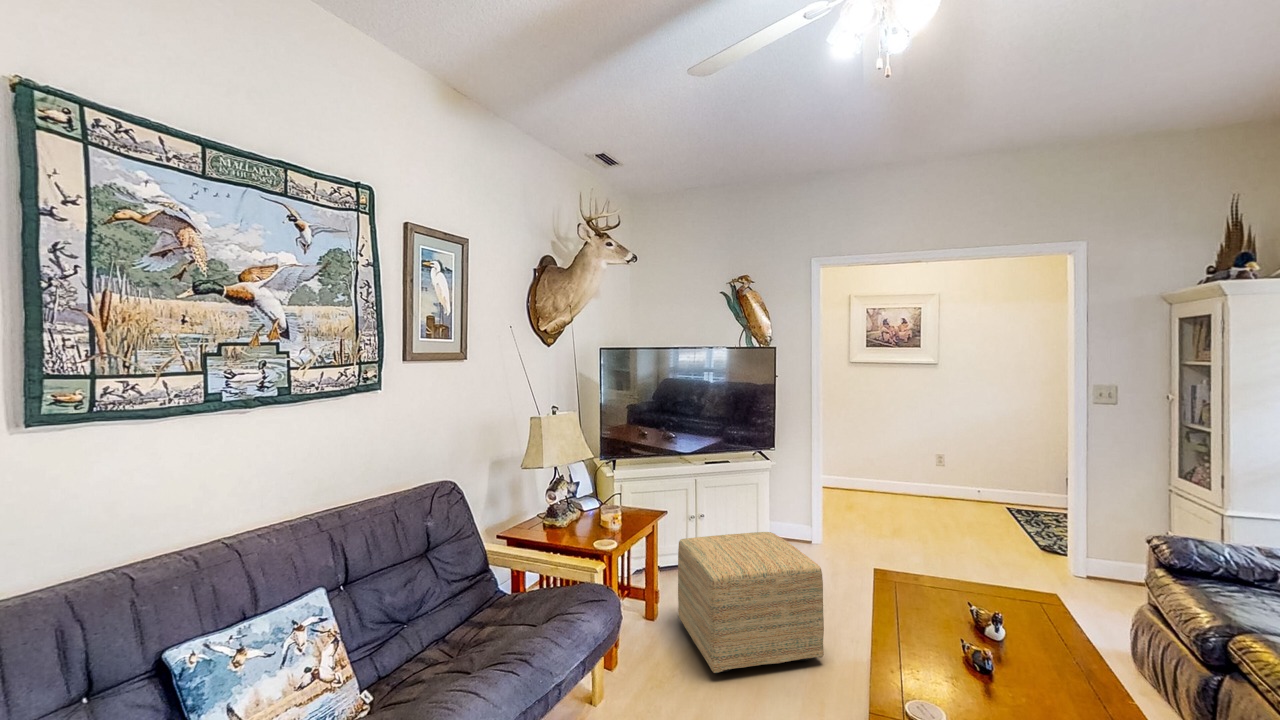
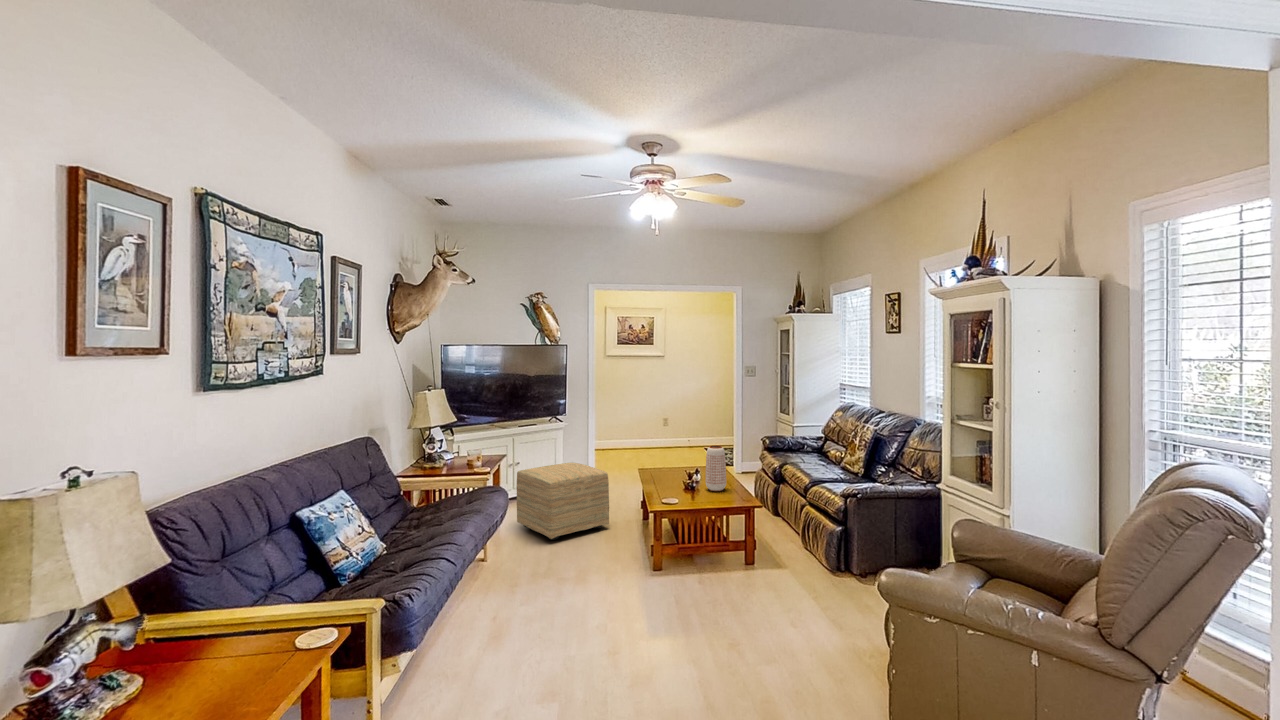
vase: none [1034,575,1094,689] -> present [706,445,726,491]

